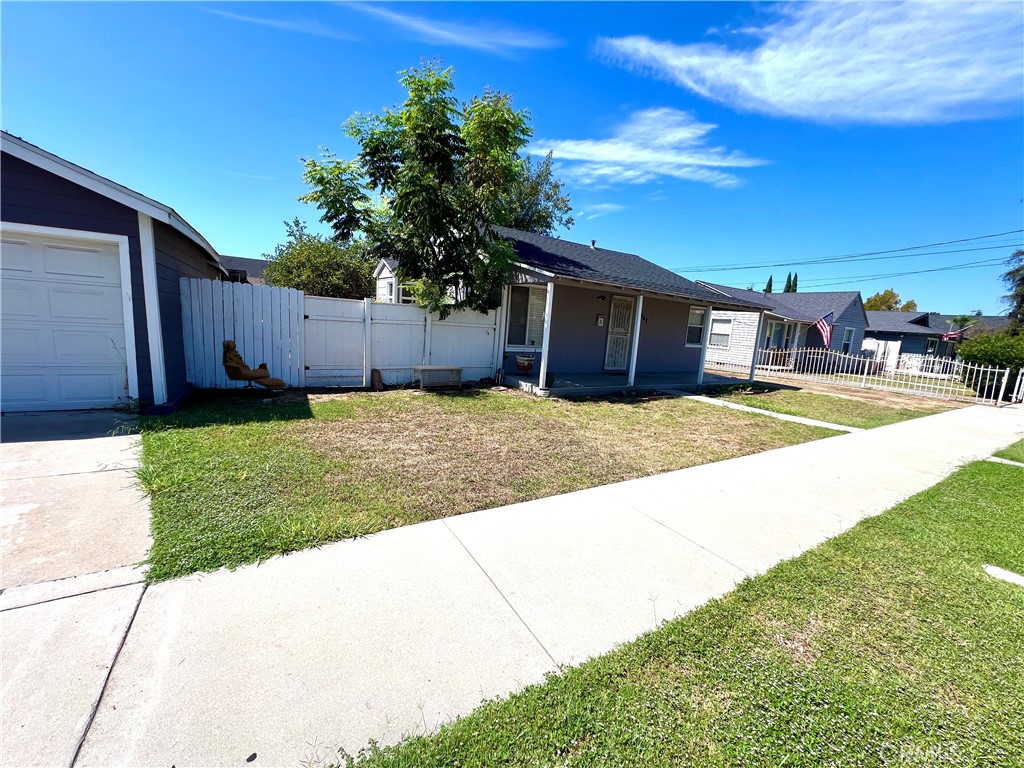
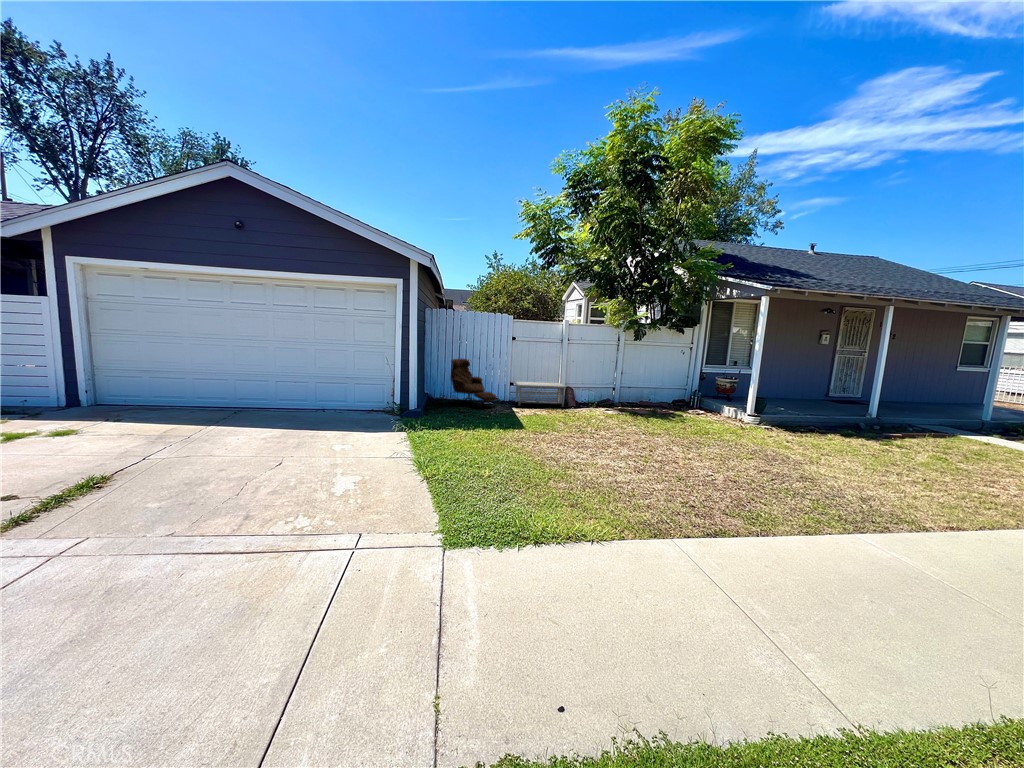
storage bench: present [412,365,463,389] -> present [515,381,566,407]

